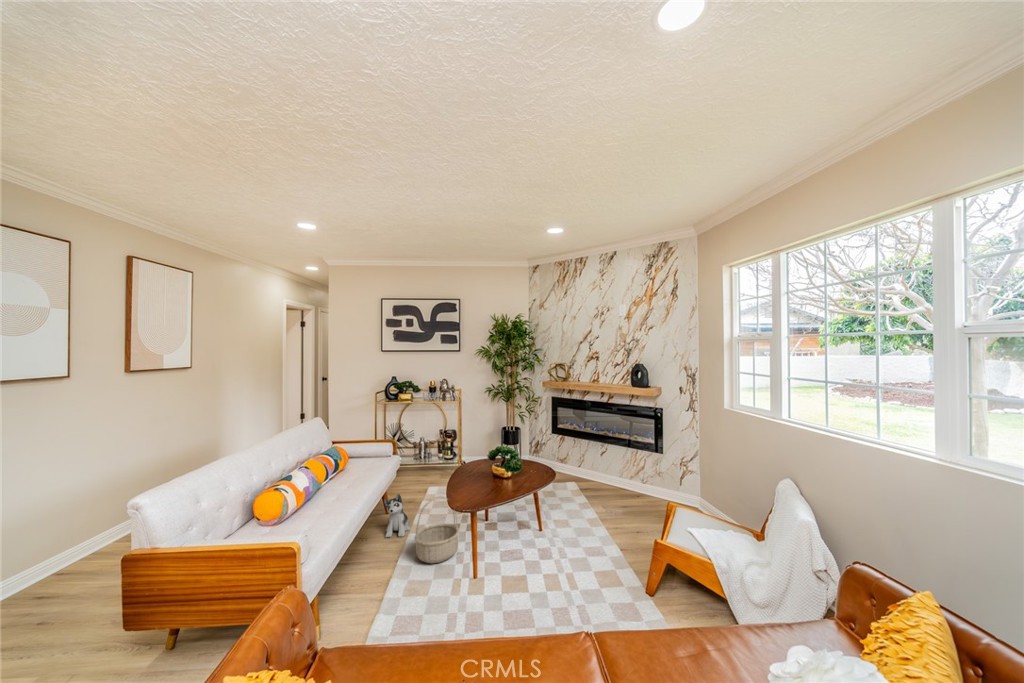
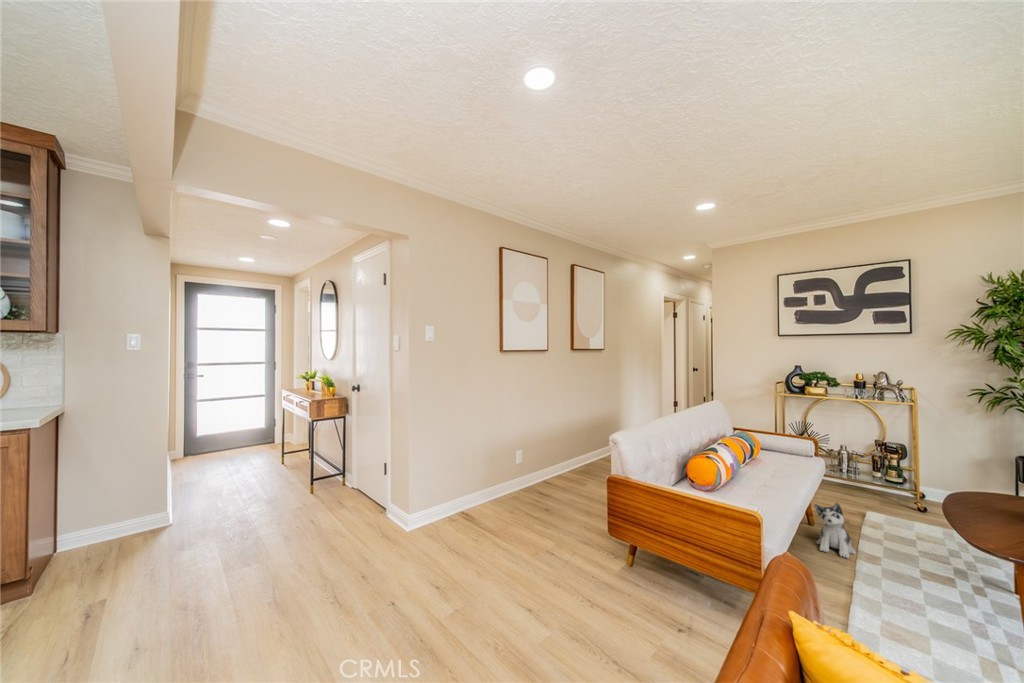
basket: present [415,496,459,563] -> none [880,521,968,617]

